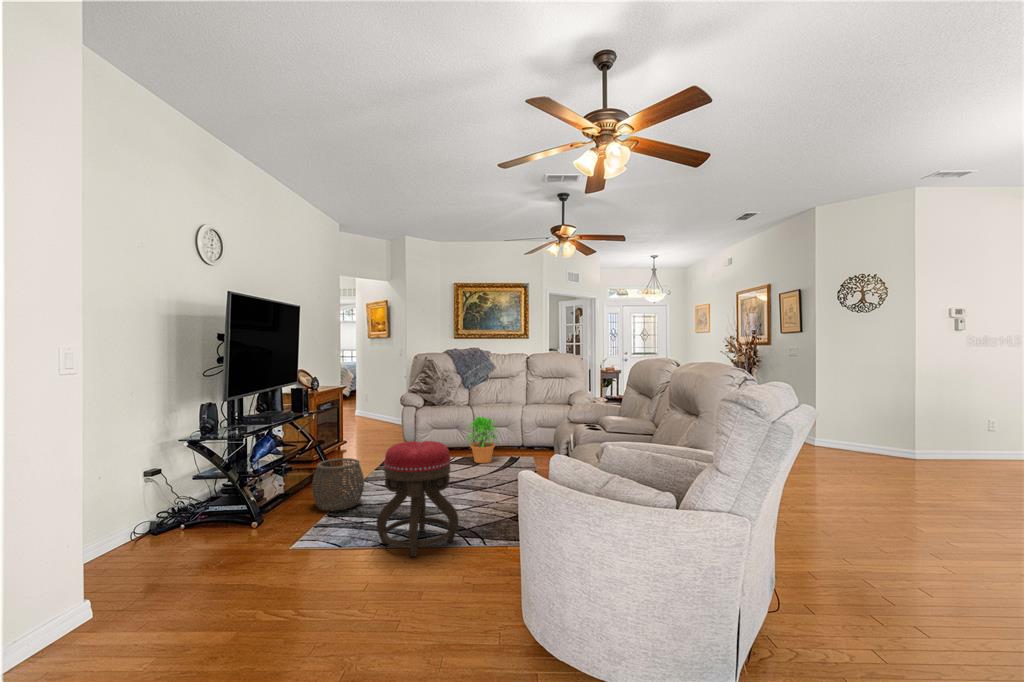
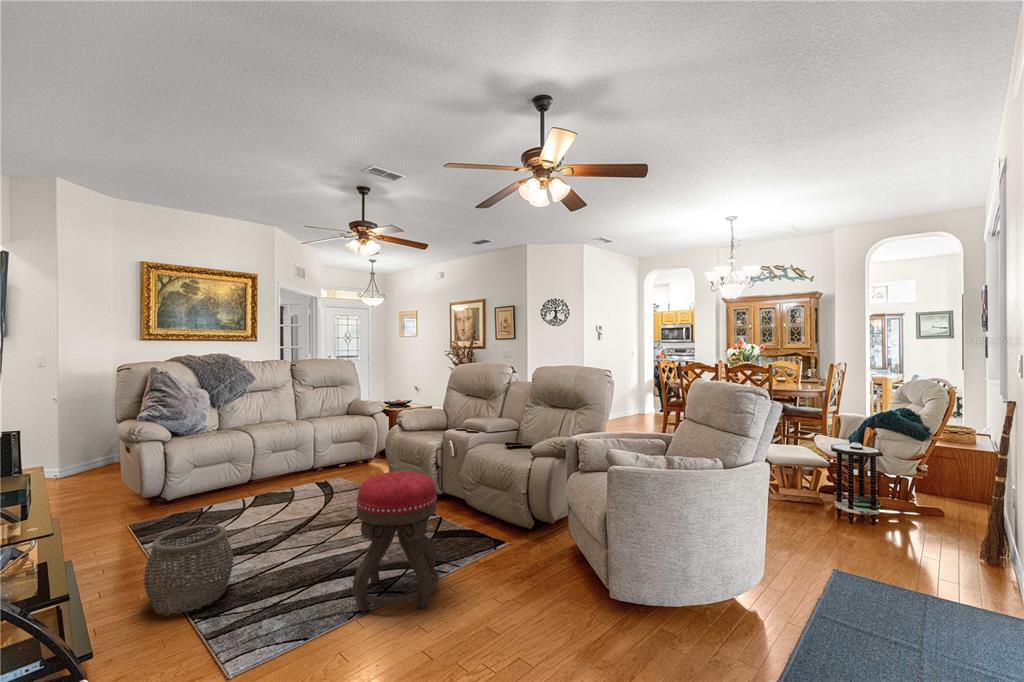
potted plant: present [467,416,498,463] -> none [265,439,309,498]

